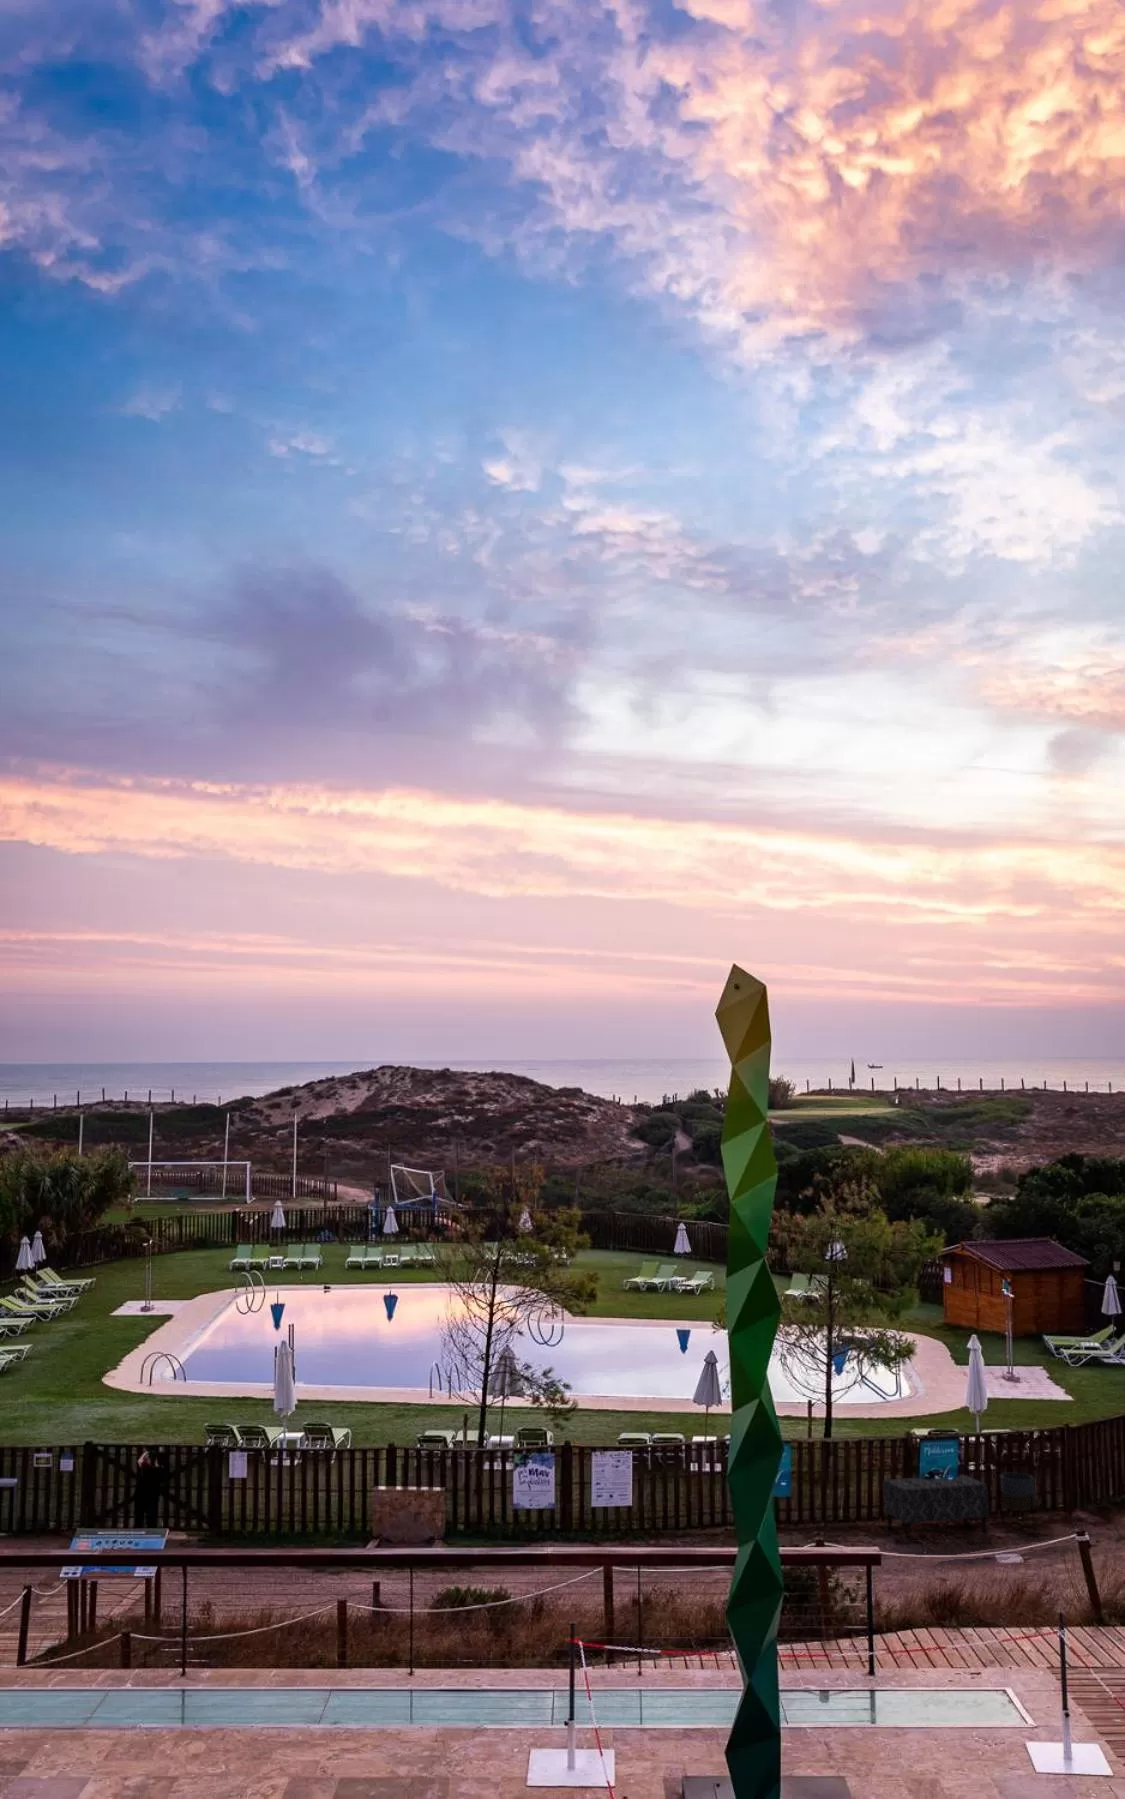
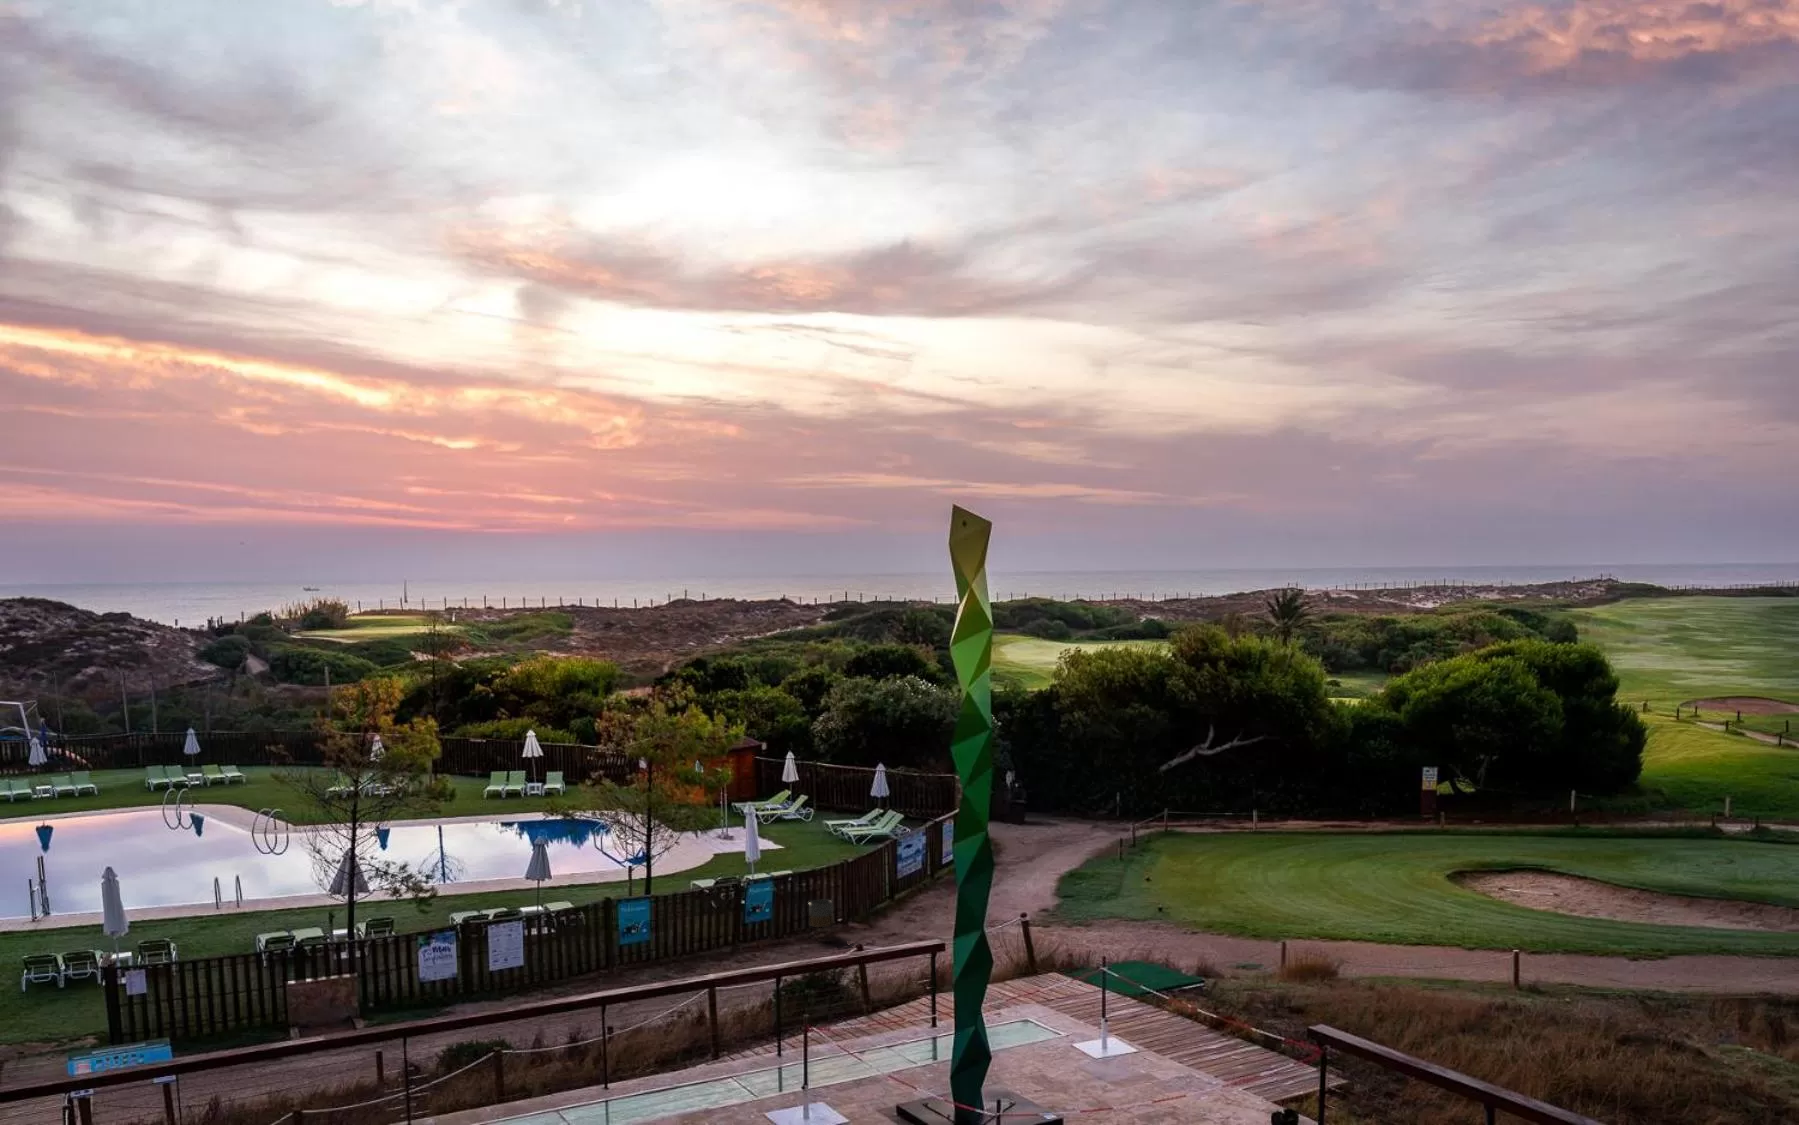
bench: present [883,1475,989,1537] -> none [723,906,801,958]

